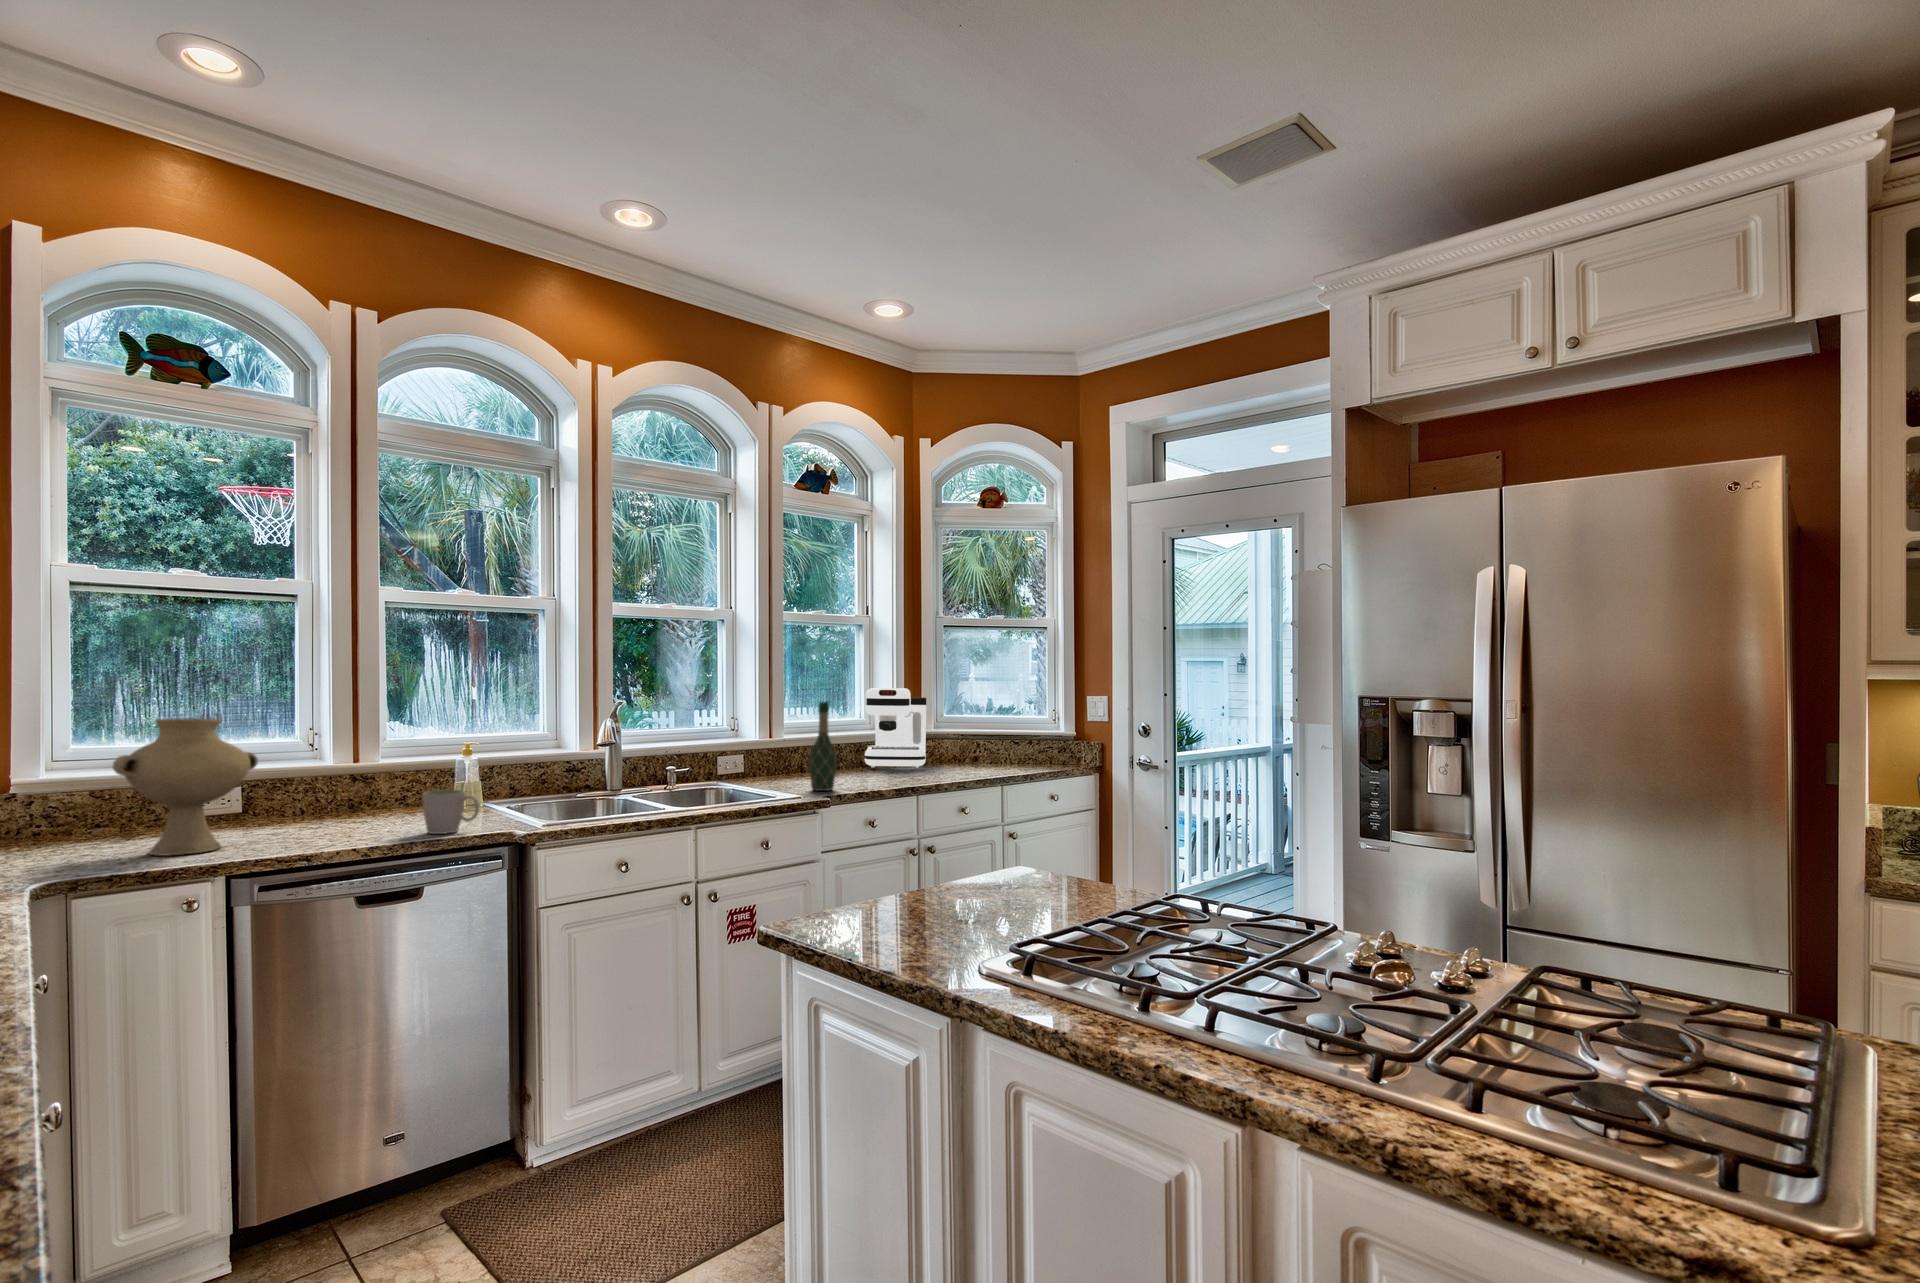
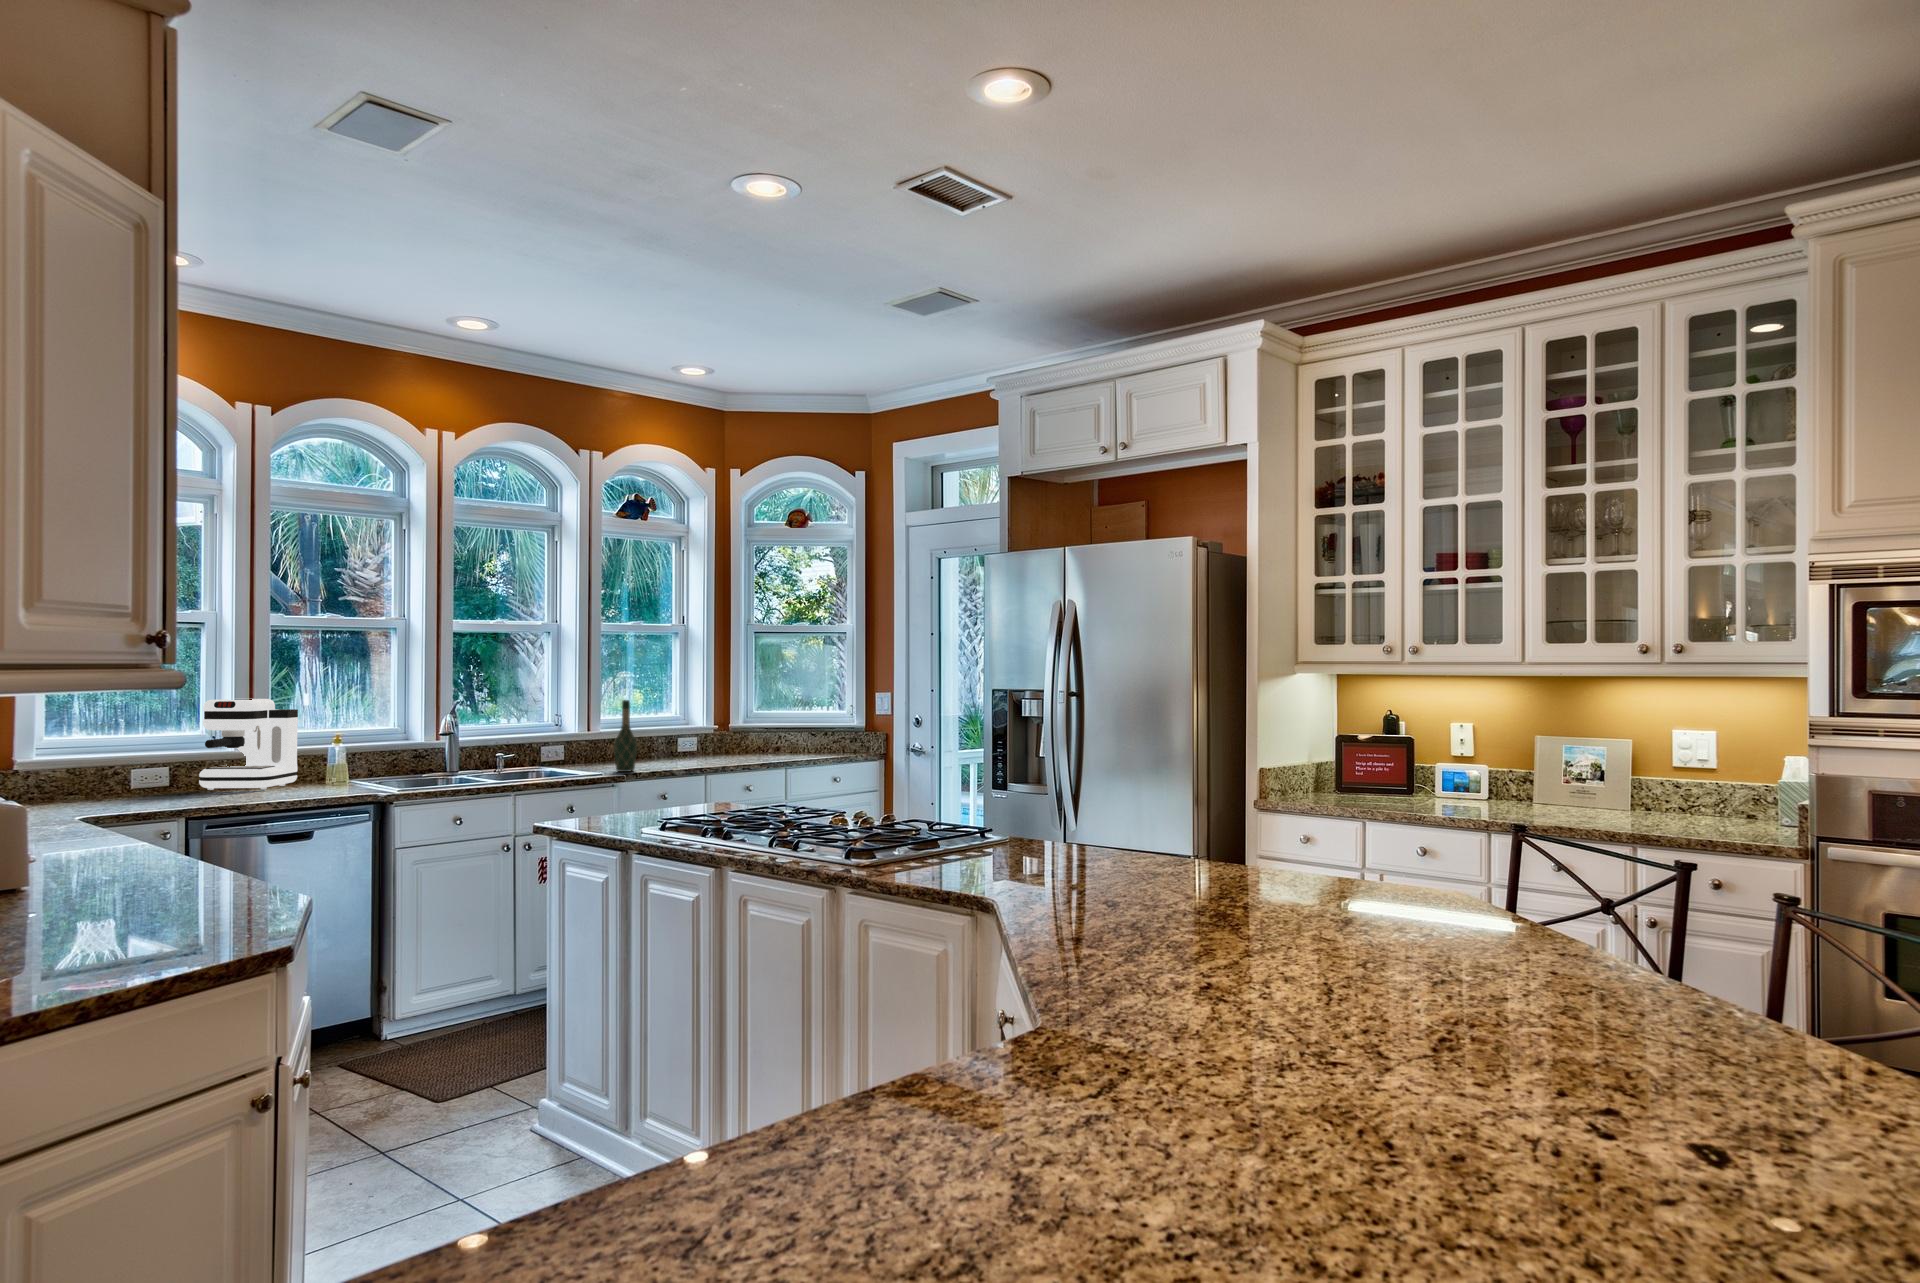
coffee maker: present [865,688,926,768] -> present [199,699,298,790]
vase: present [112,718,258,856] -> none [102,713,193,807]
mug: present [422,790,479,834] -> none [310,765,352,796]

